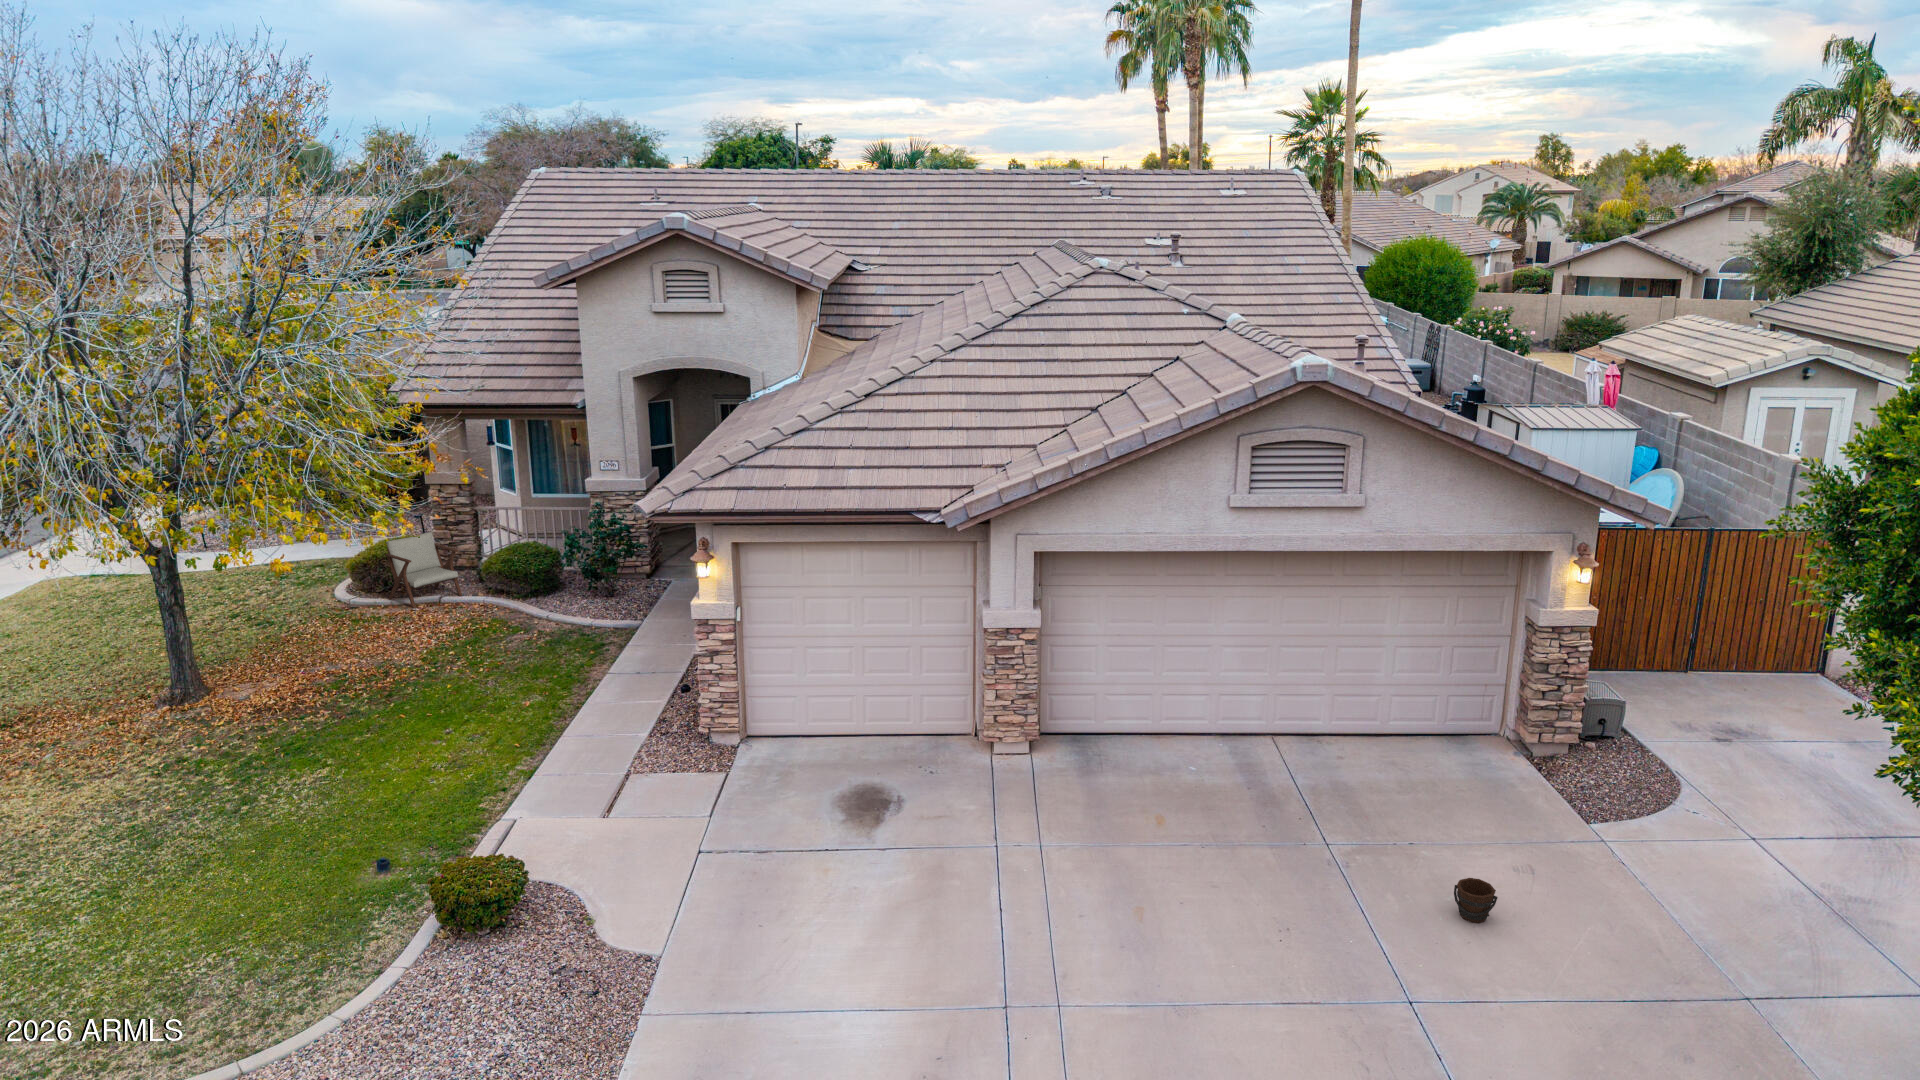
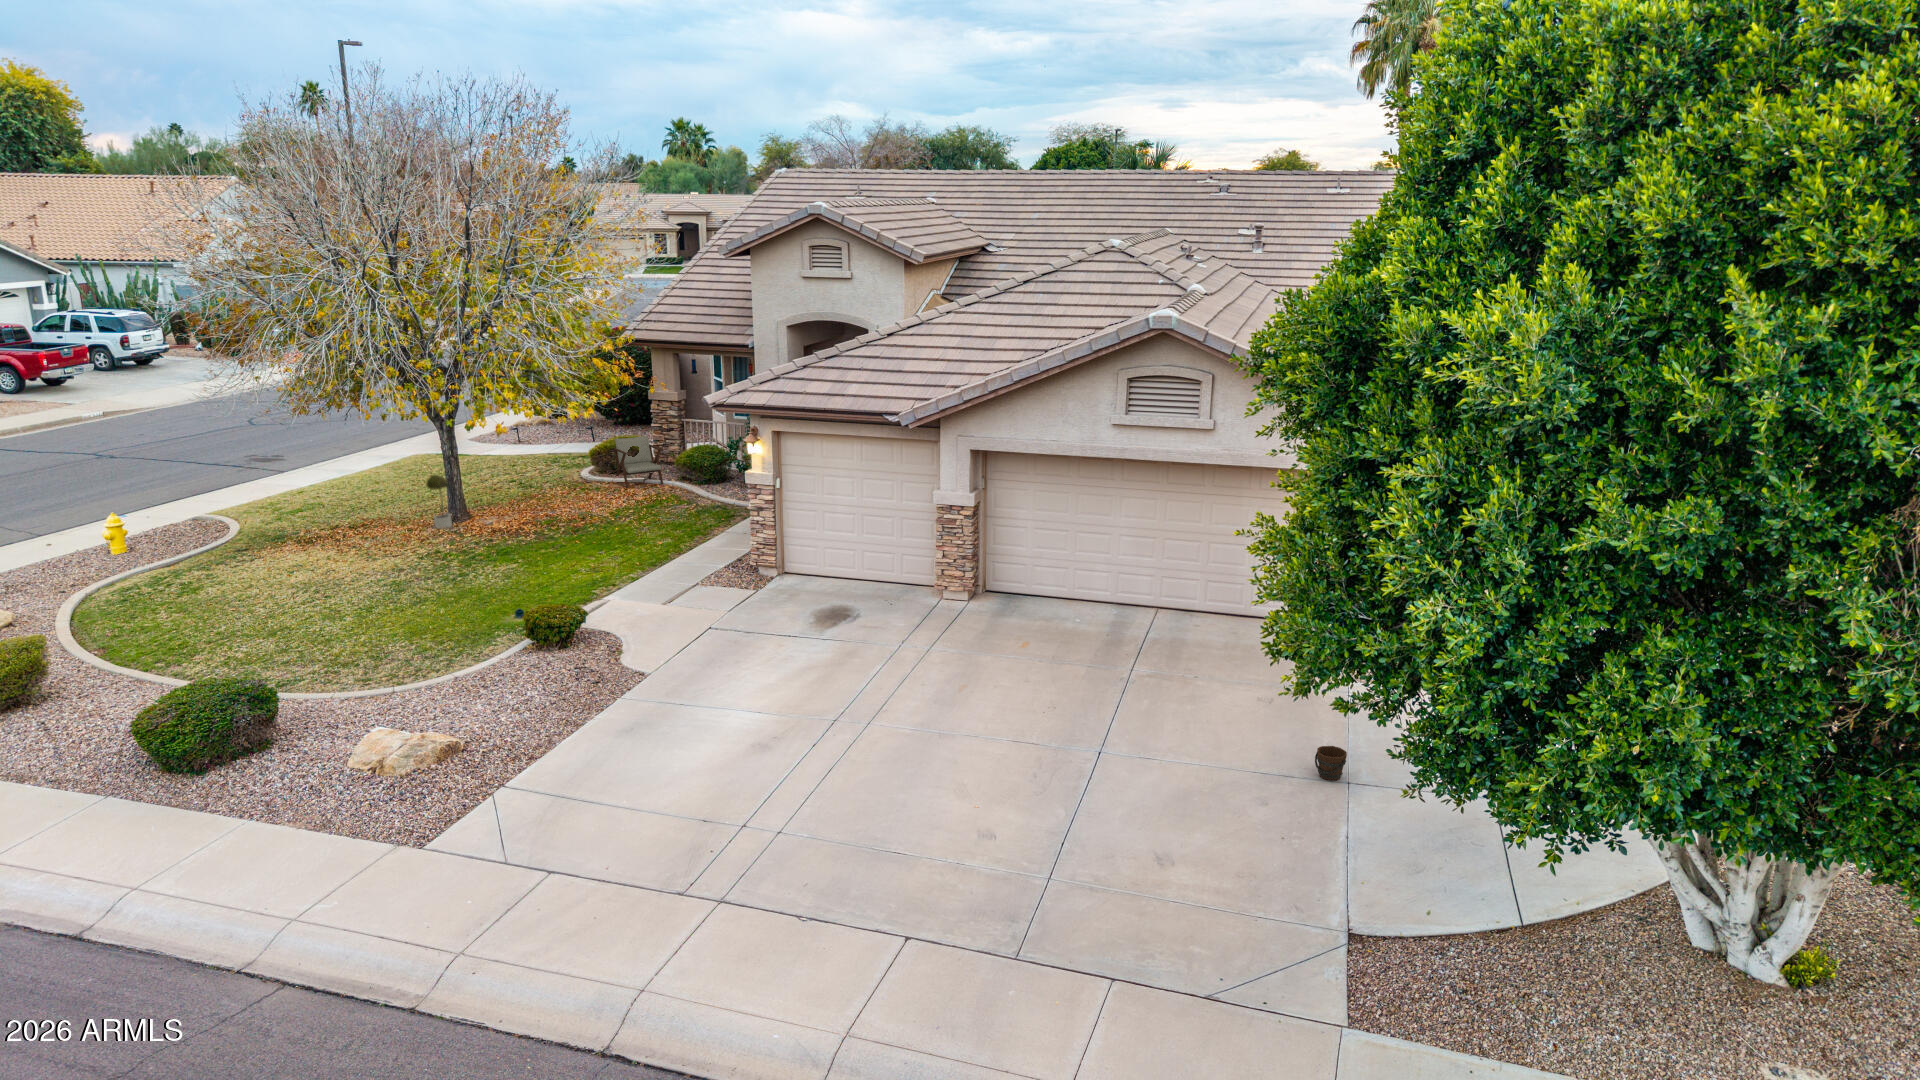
potted tree: none [128,633,178,715] -> present [426,475,452,529]
bucket: present [1454,878,1498,923] -> present [1315,746,1347,781]

